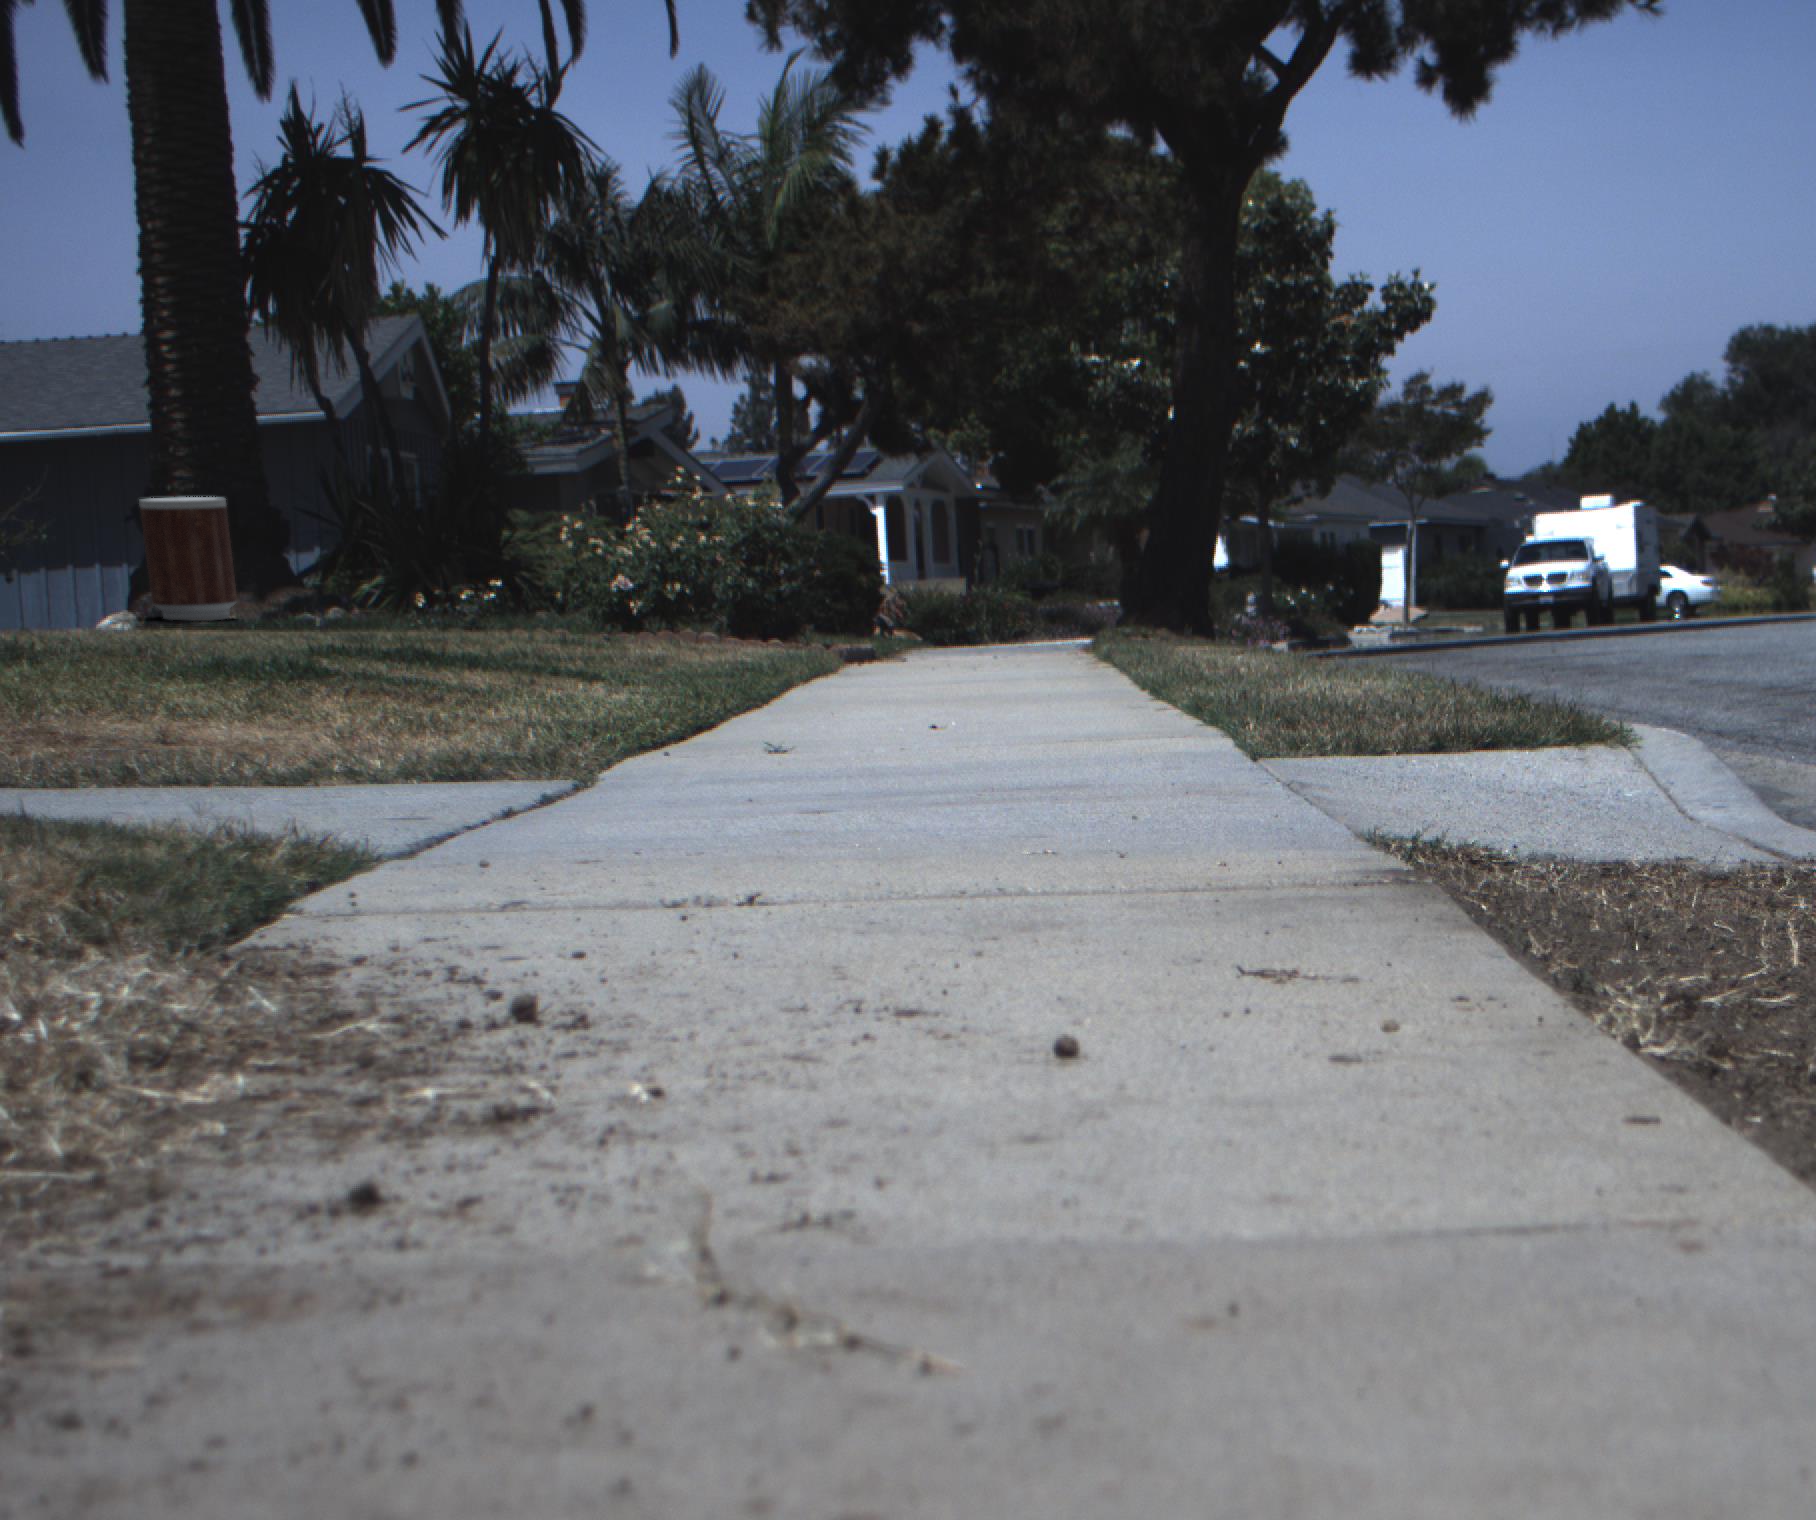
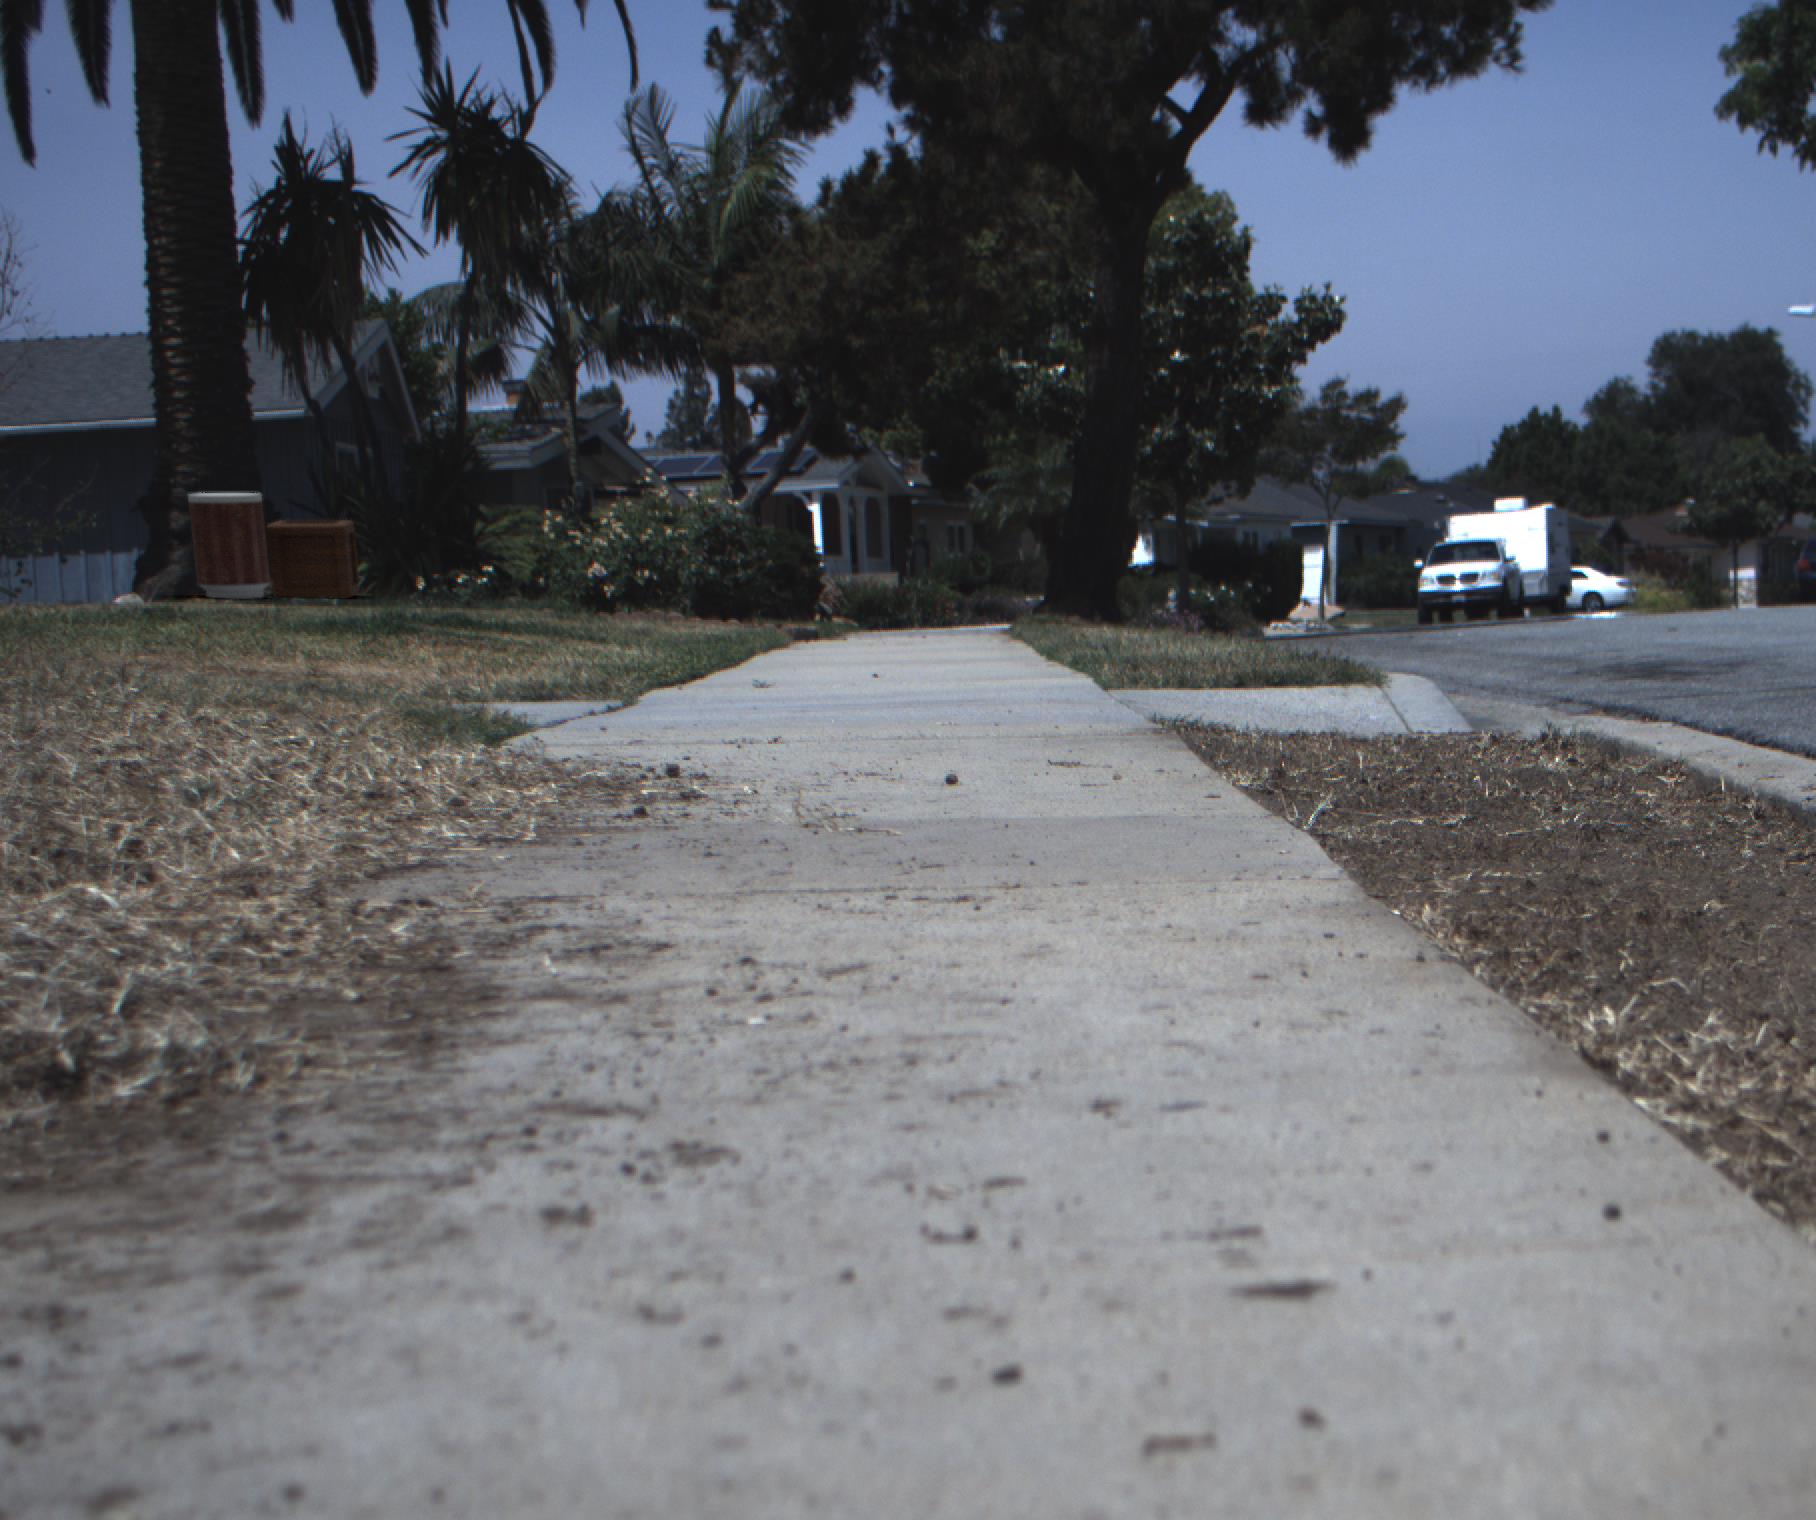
wooden crate: none [234,528,347,620] -> present [266,520,360,599]

